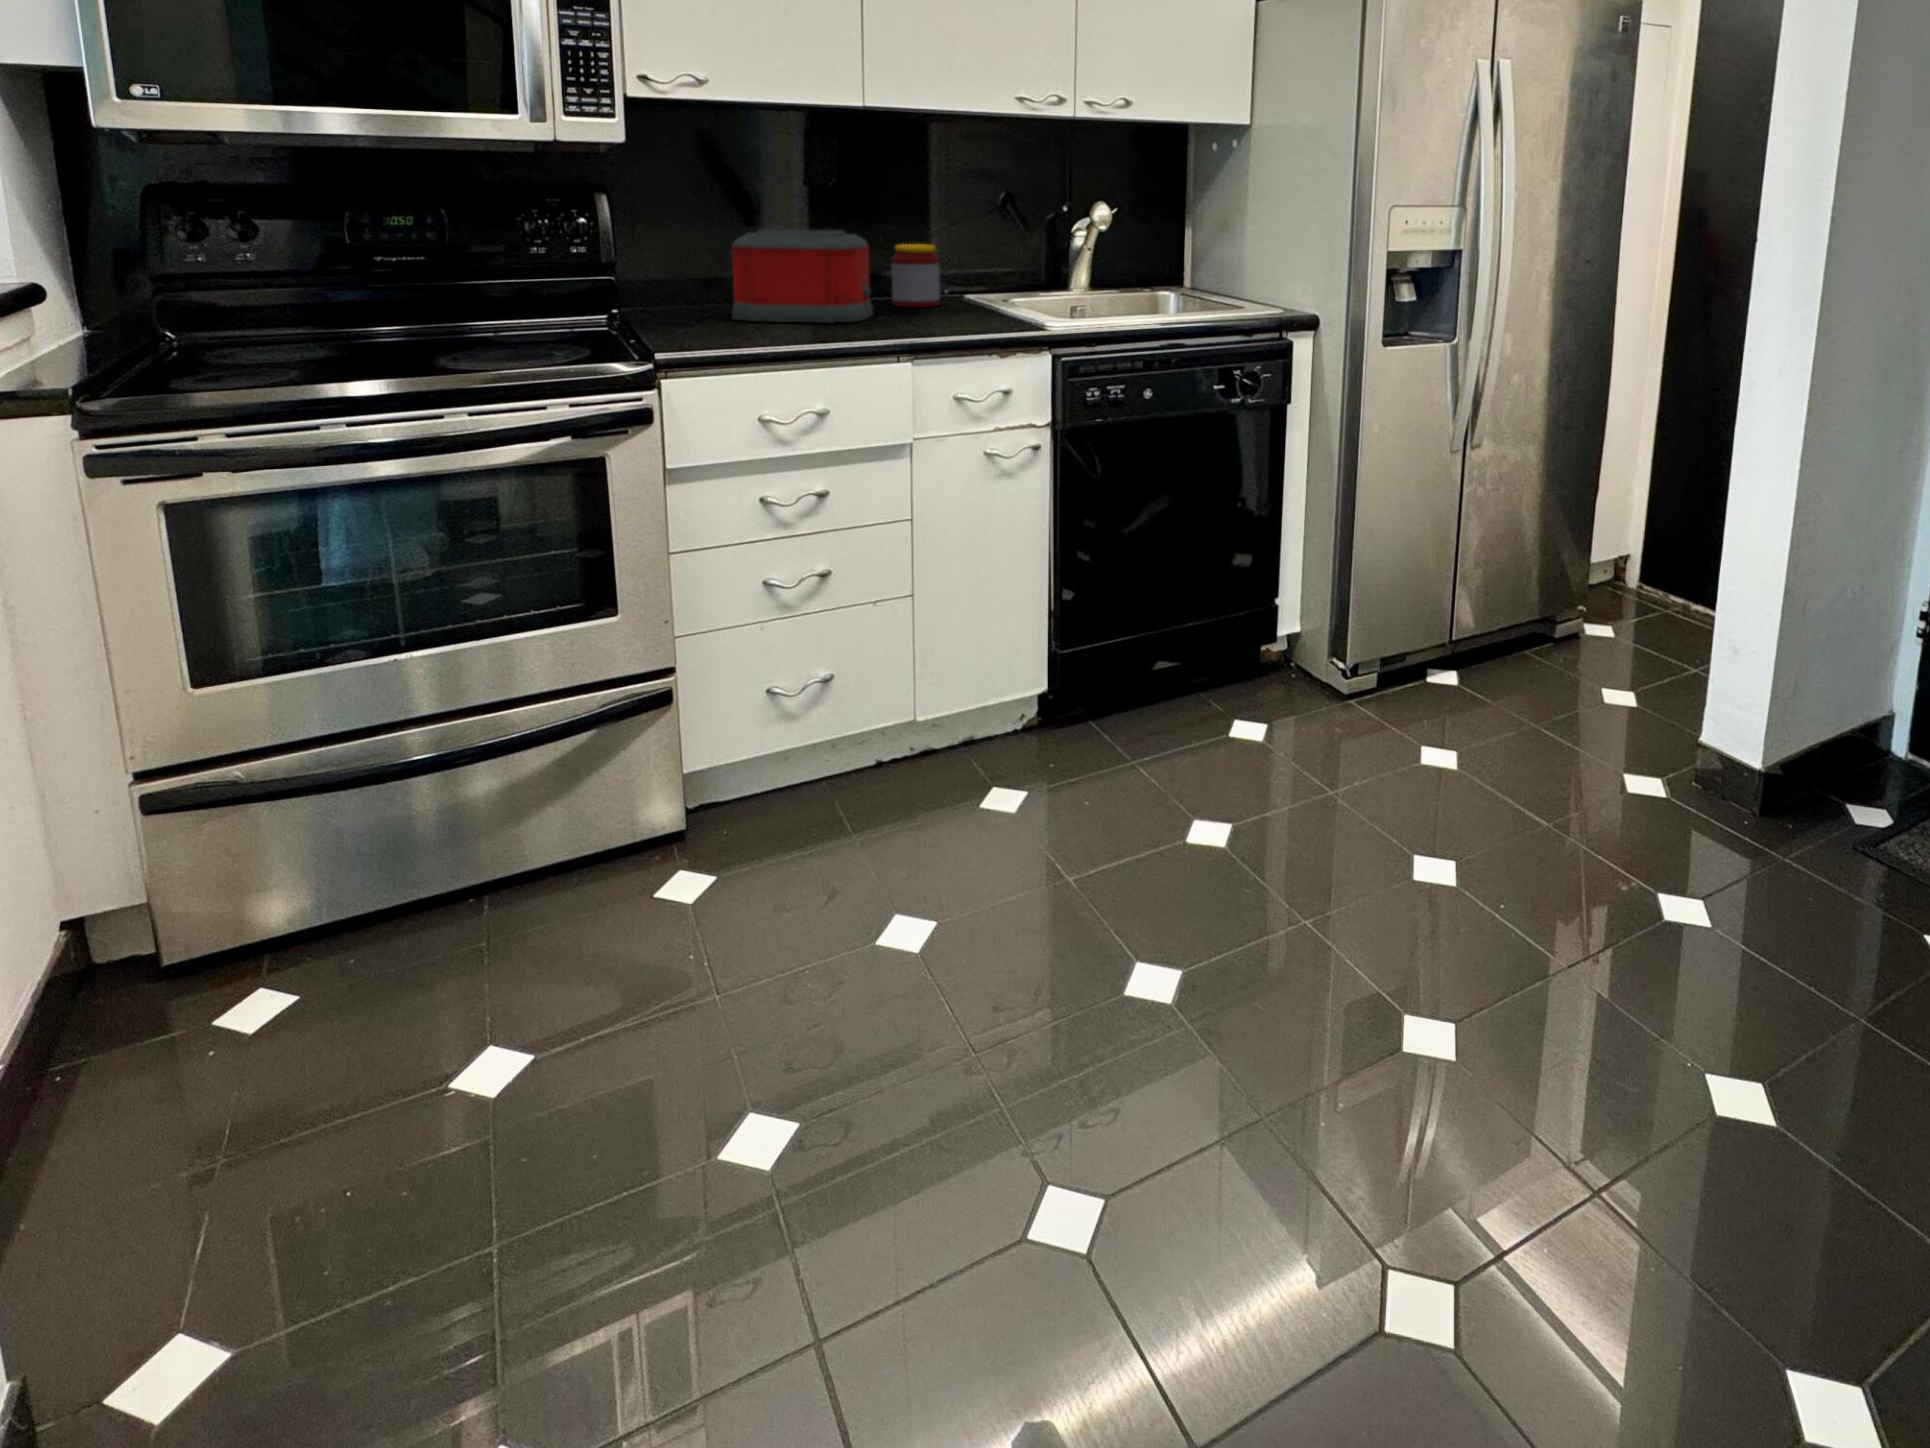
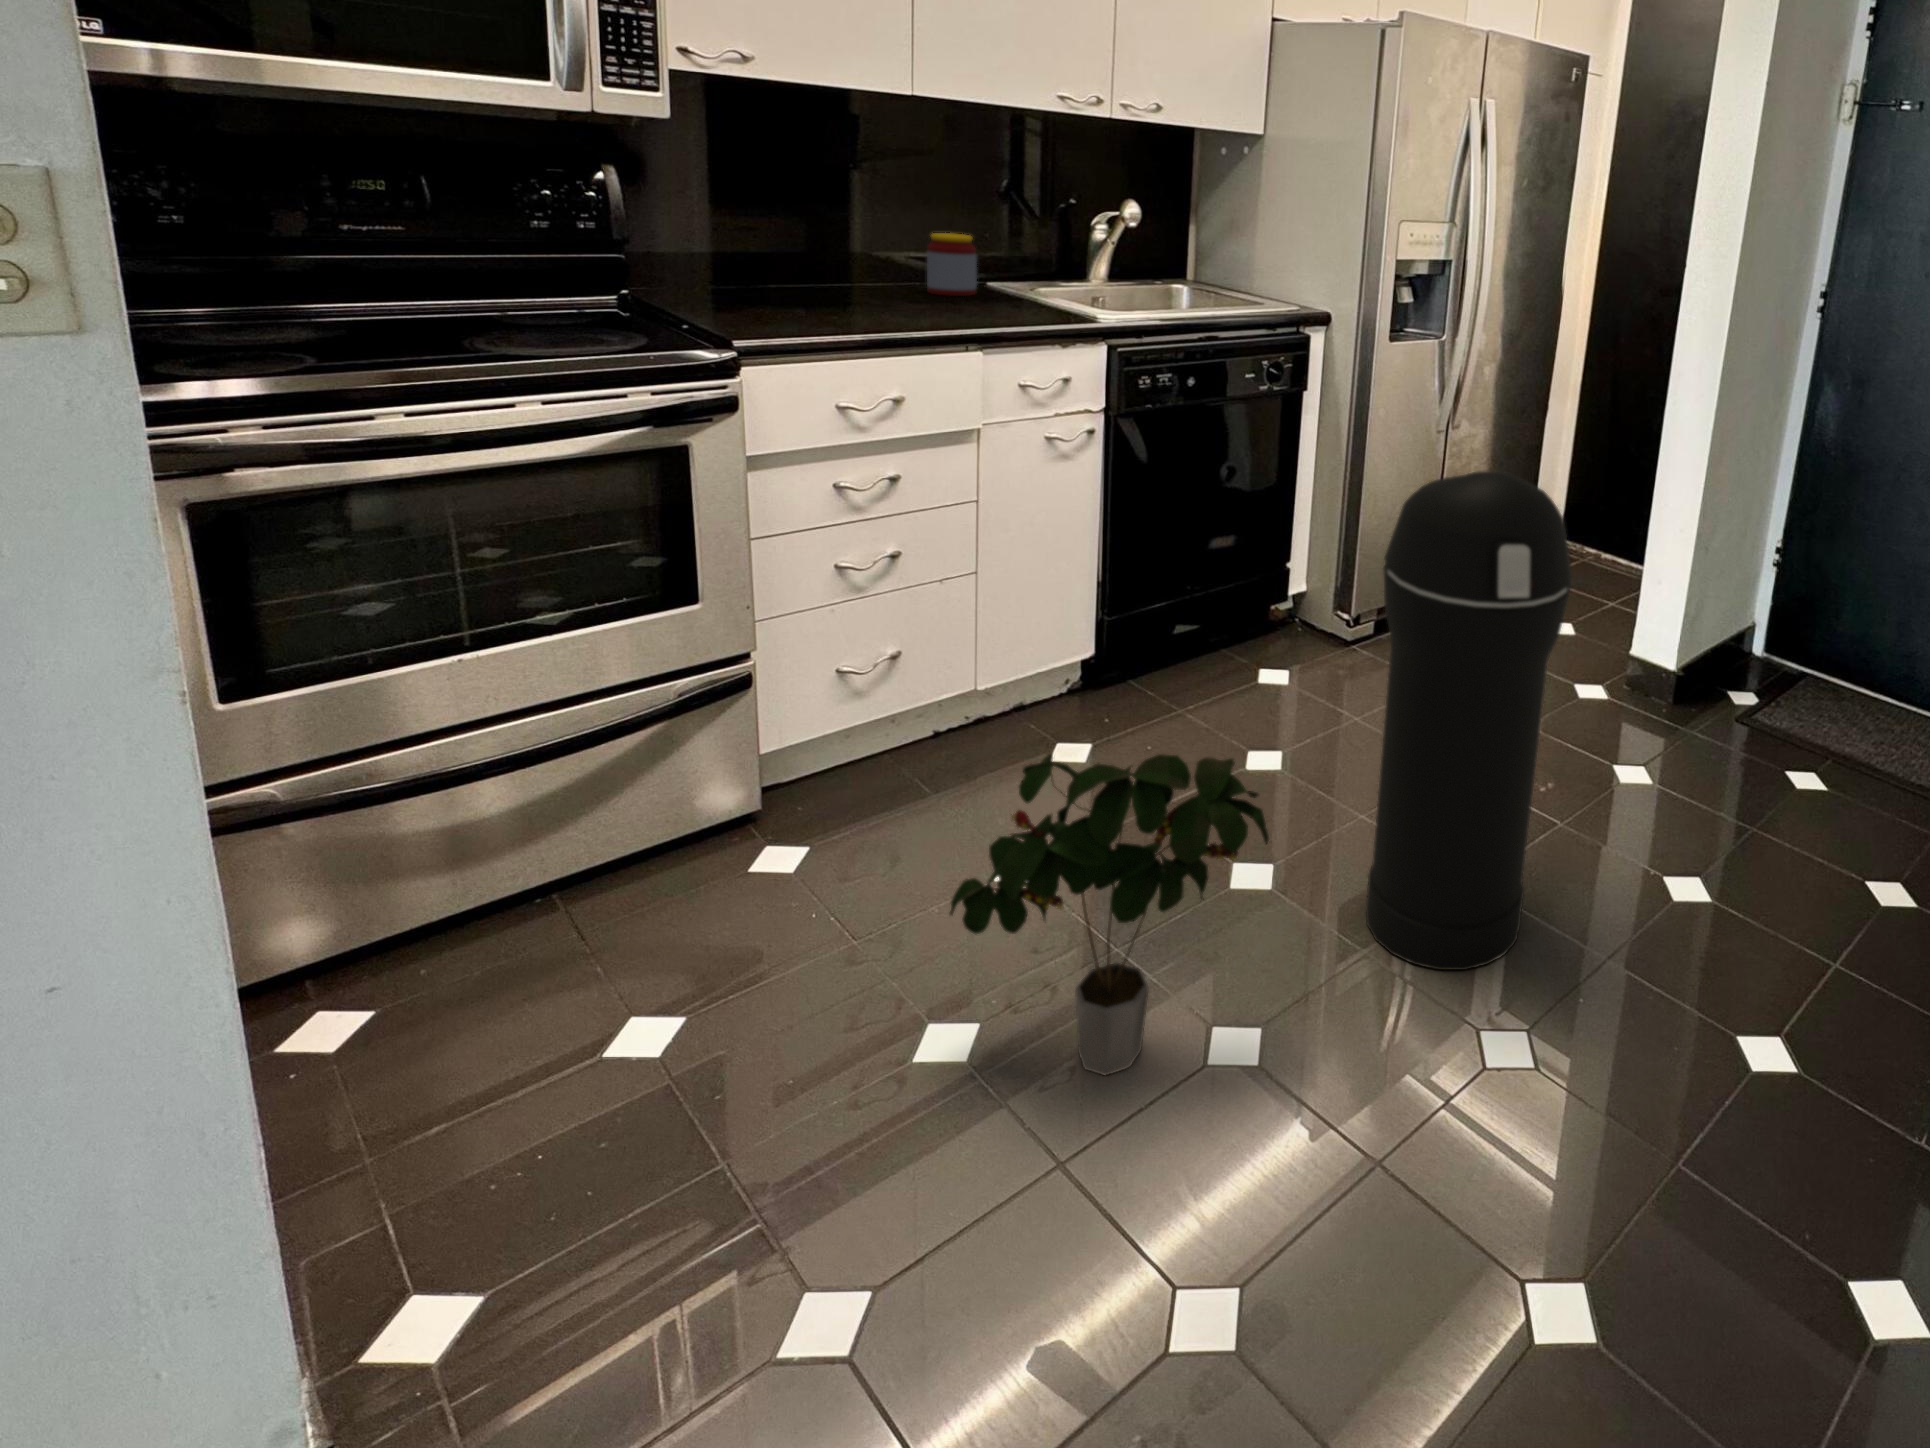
toaster: present [730,229,873,323] -> none [760,213,918,310]
trash can: none [1276,504,1531,1165] -> present [1366,471,1572,970]
potted plant: none [755,818,1105,1221] -> present [950,754,1269,1075]

